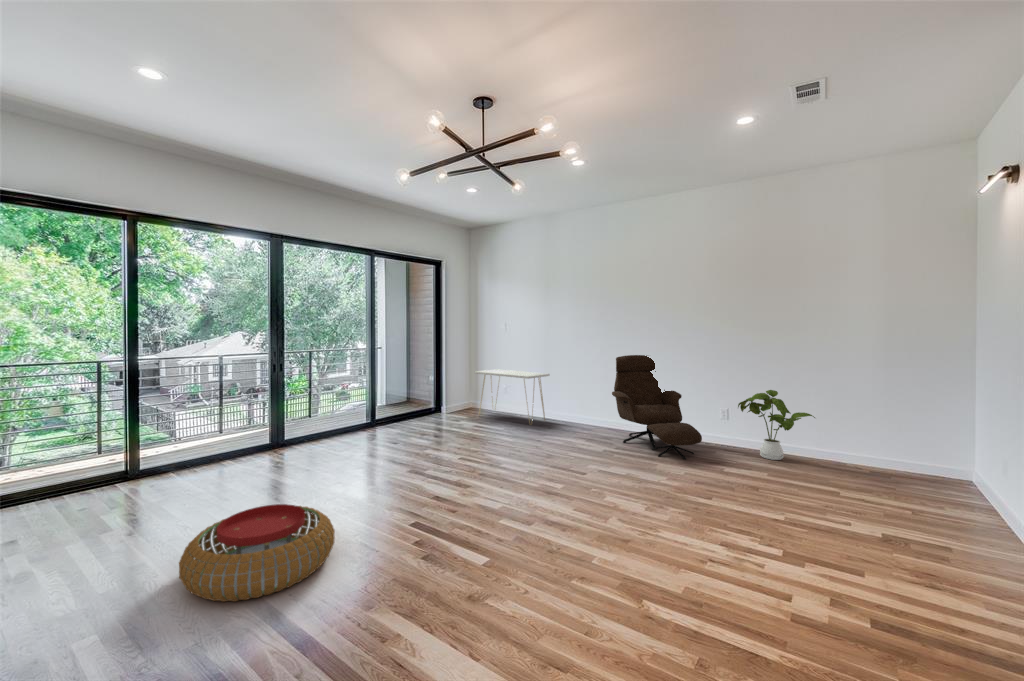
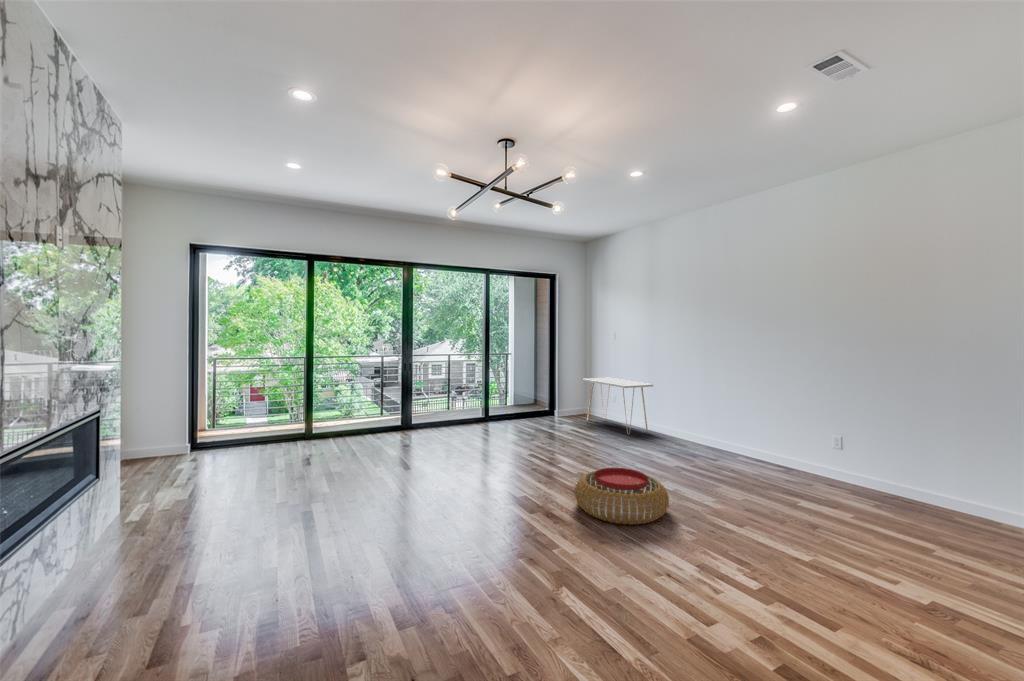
lounge chair: present [612,355,702,460] -> none [701,369,790,487]
house plant: present [738,390,815,460] -> none [845,417,958,505]
pouf: present [179,504,335,602] -> present [575,468,669,525]

